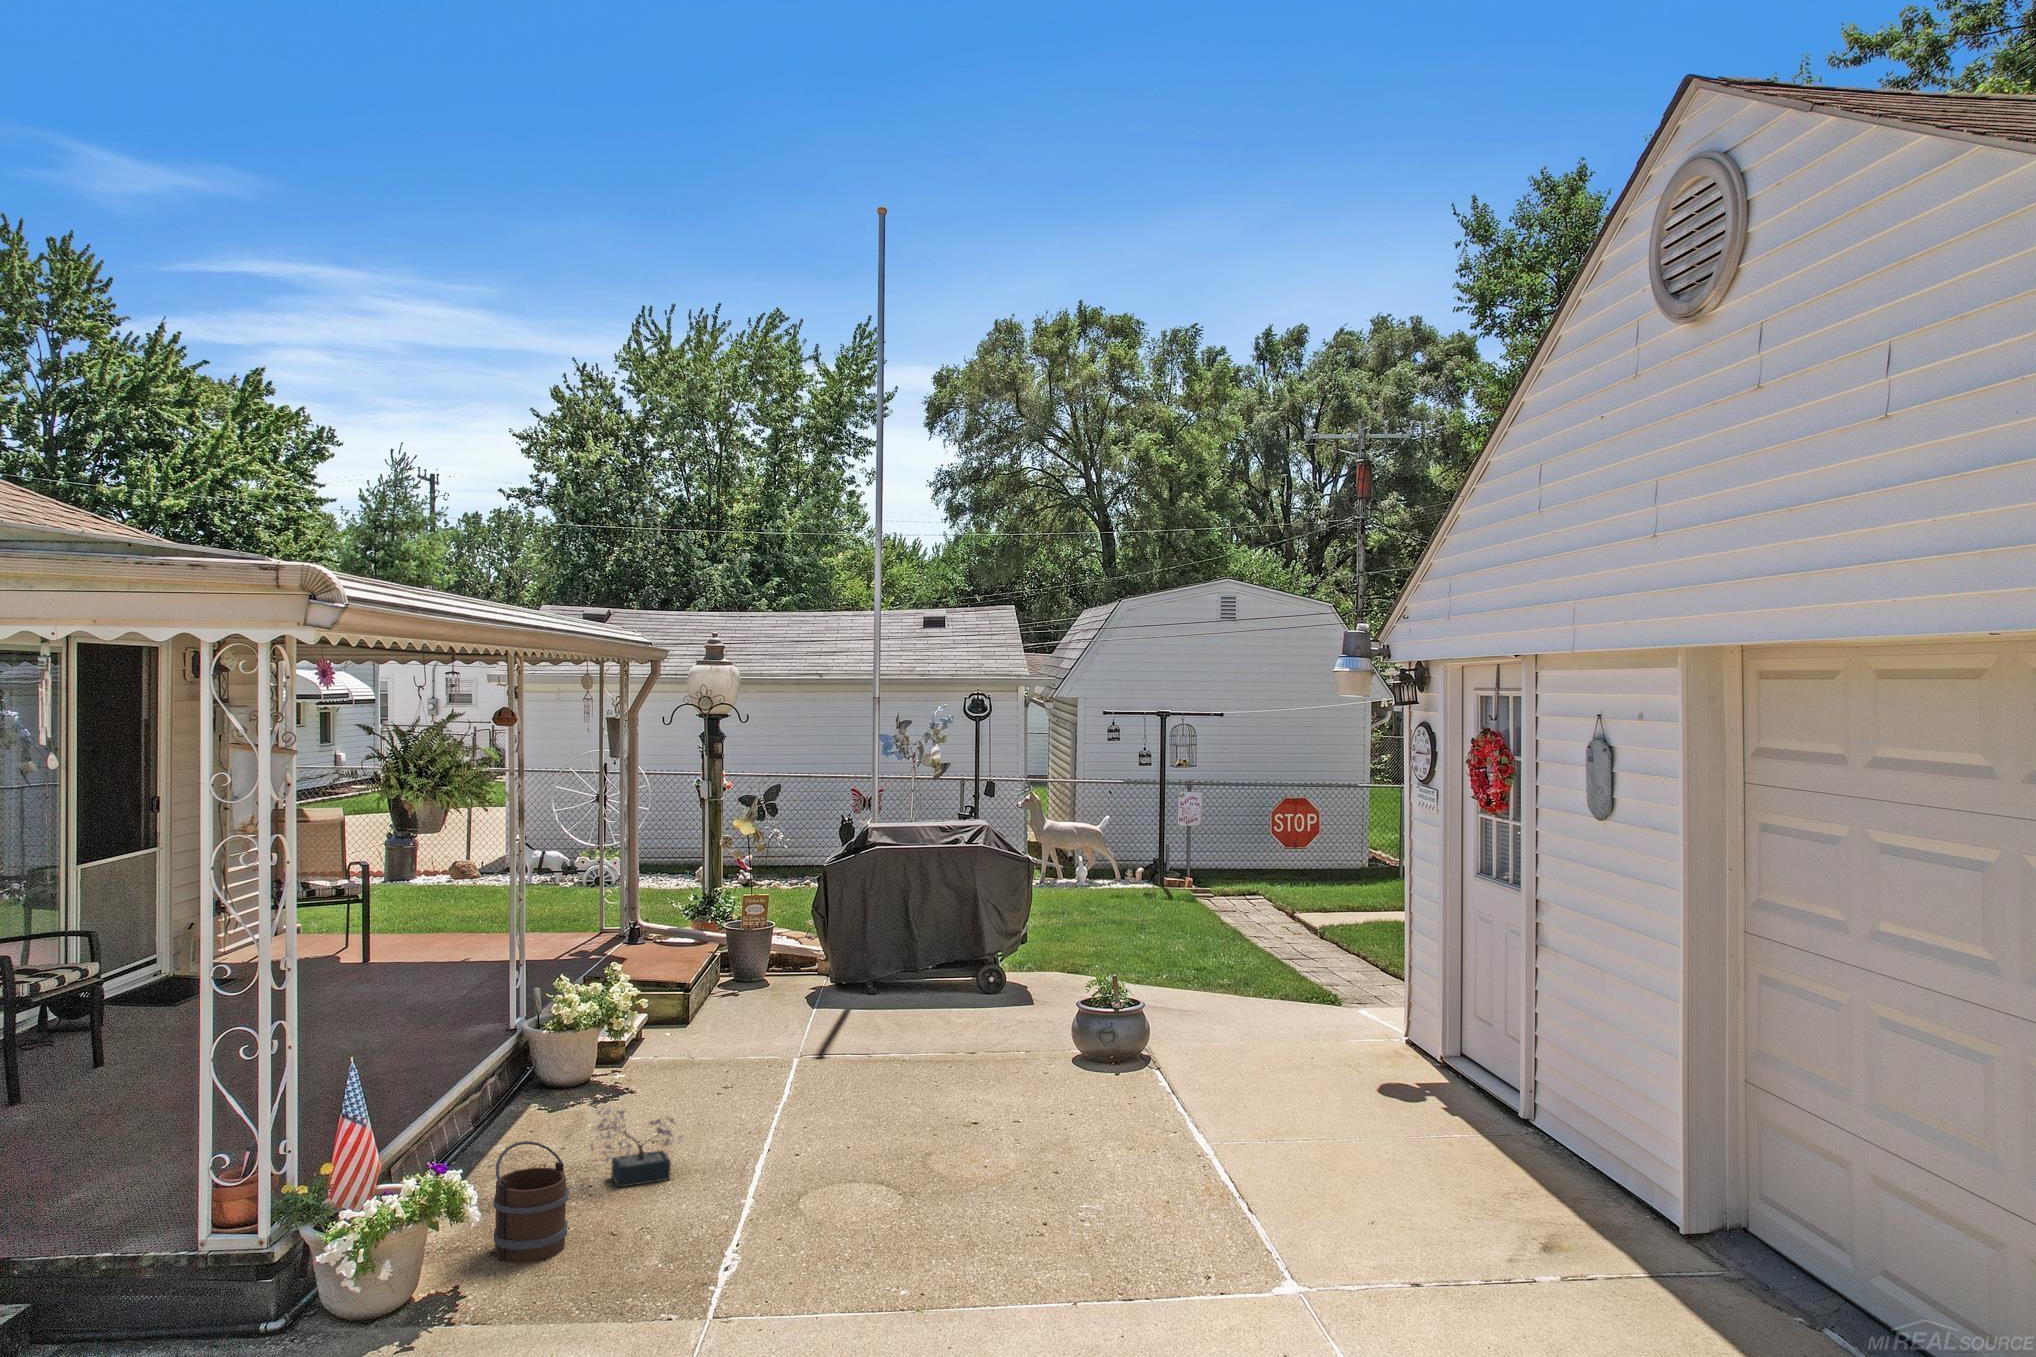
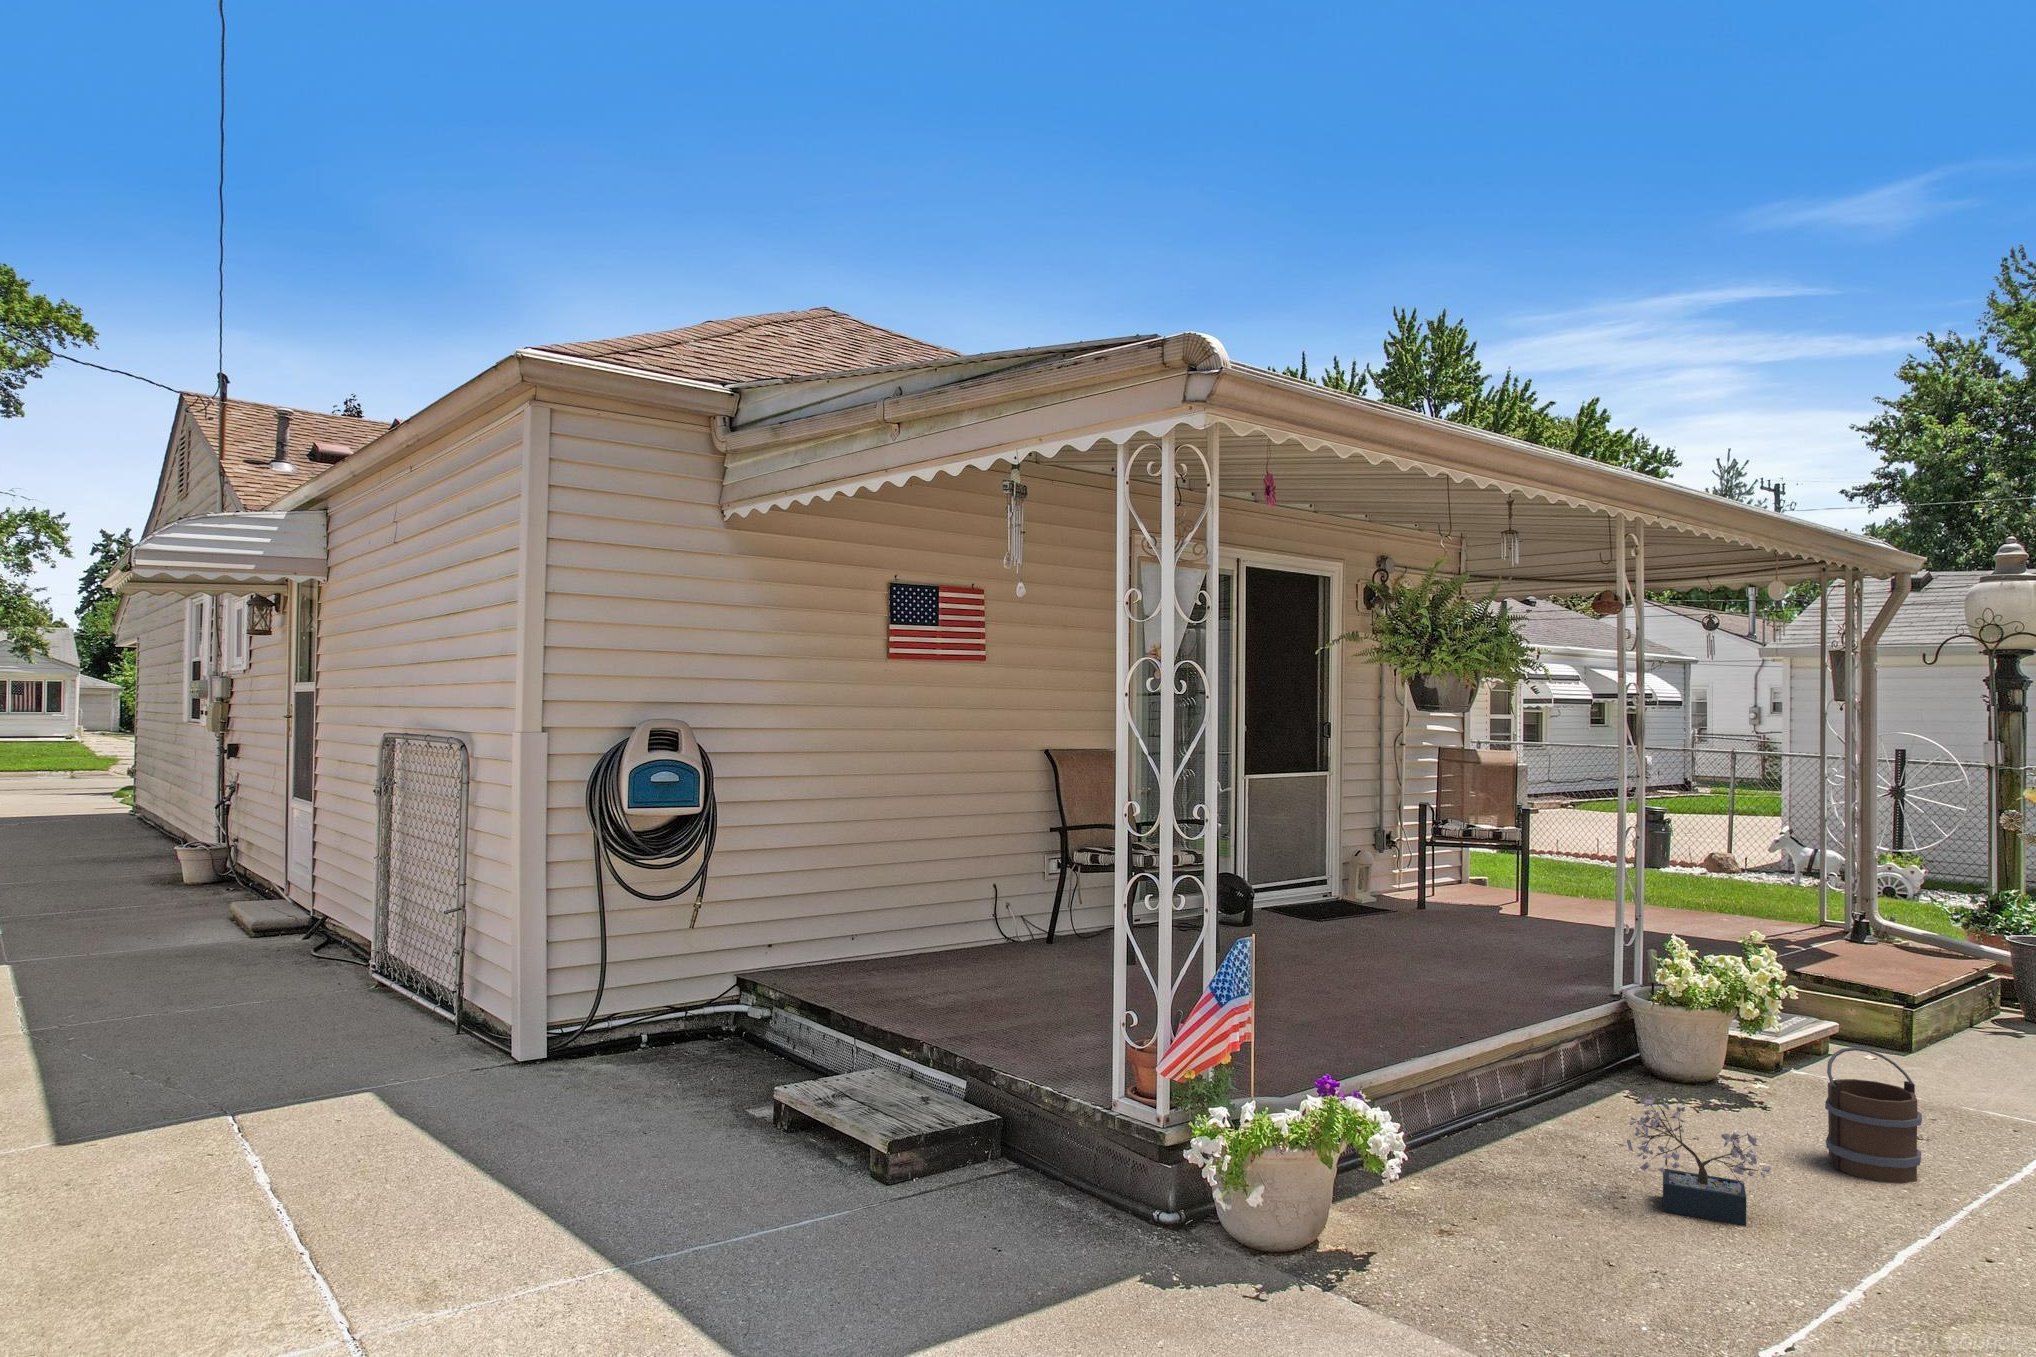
bucket: present [494,1141,569,1263] -> present [1825,1047,1922,1183]

